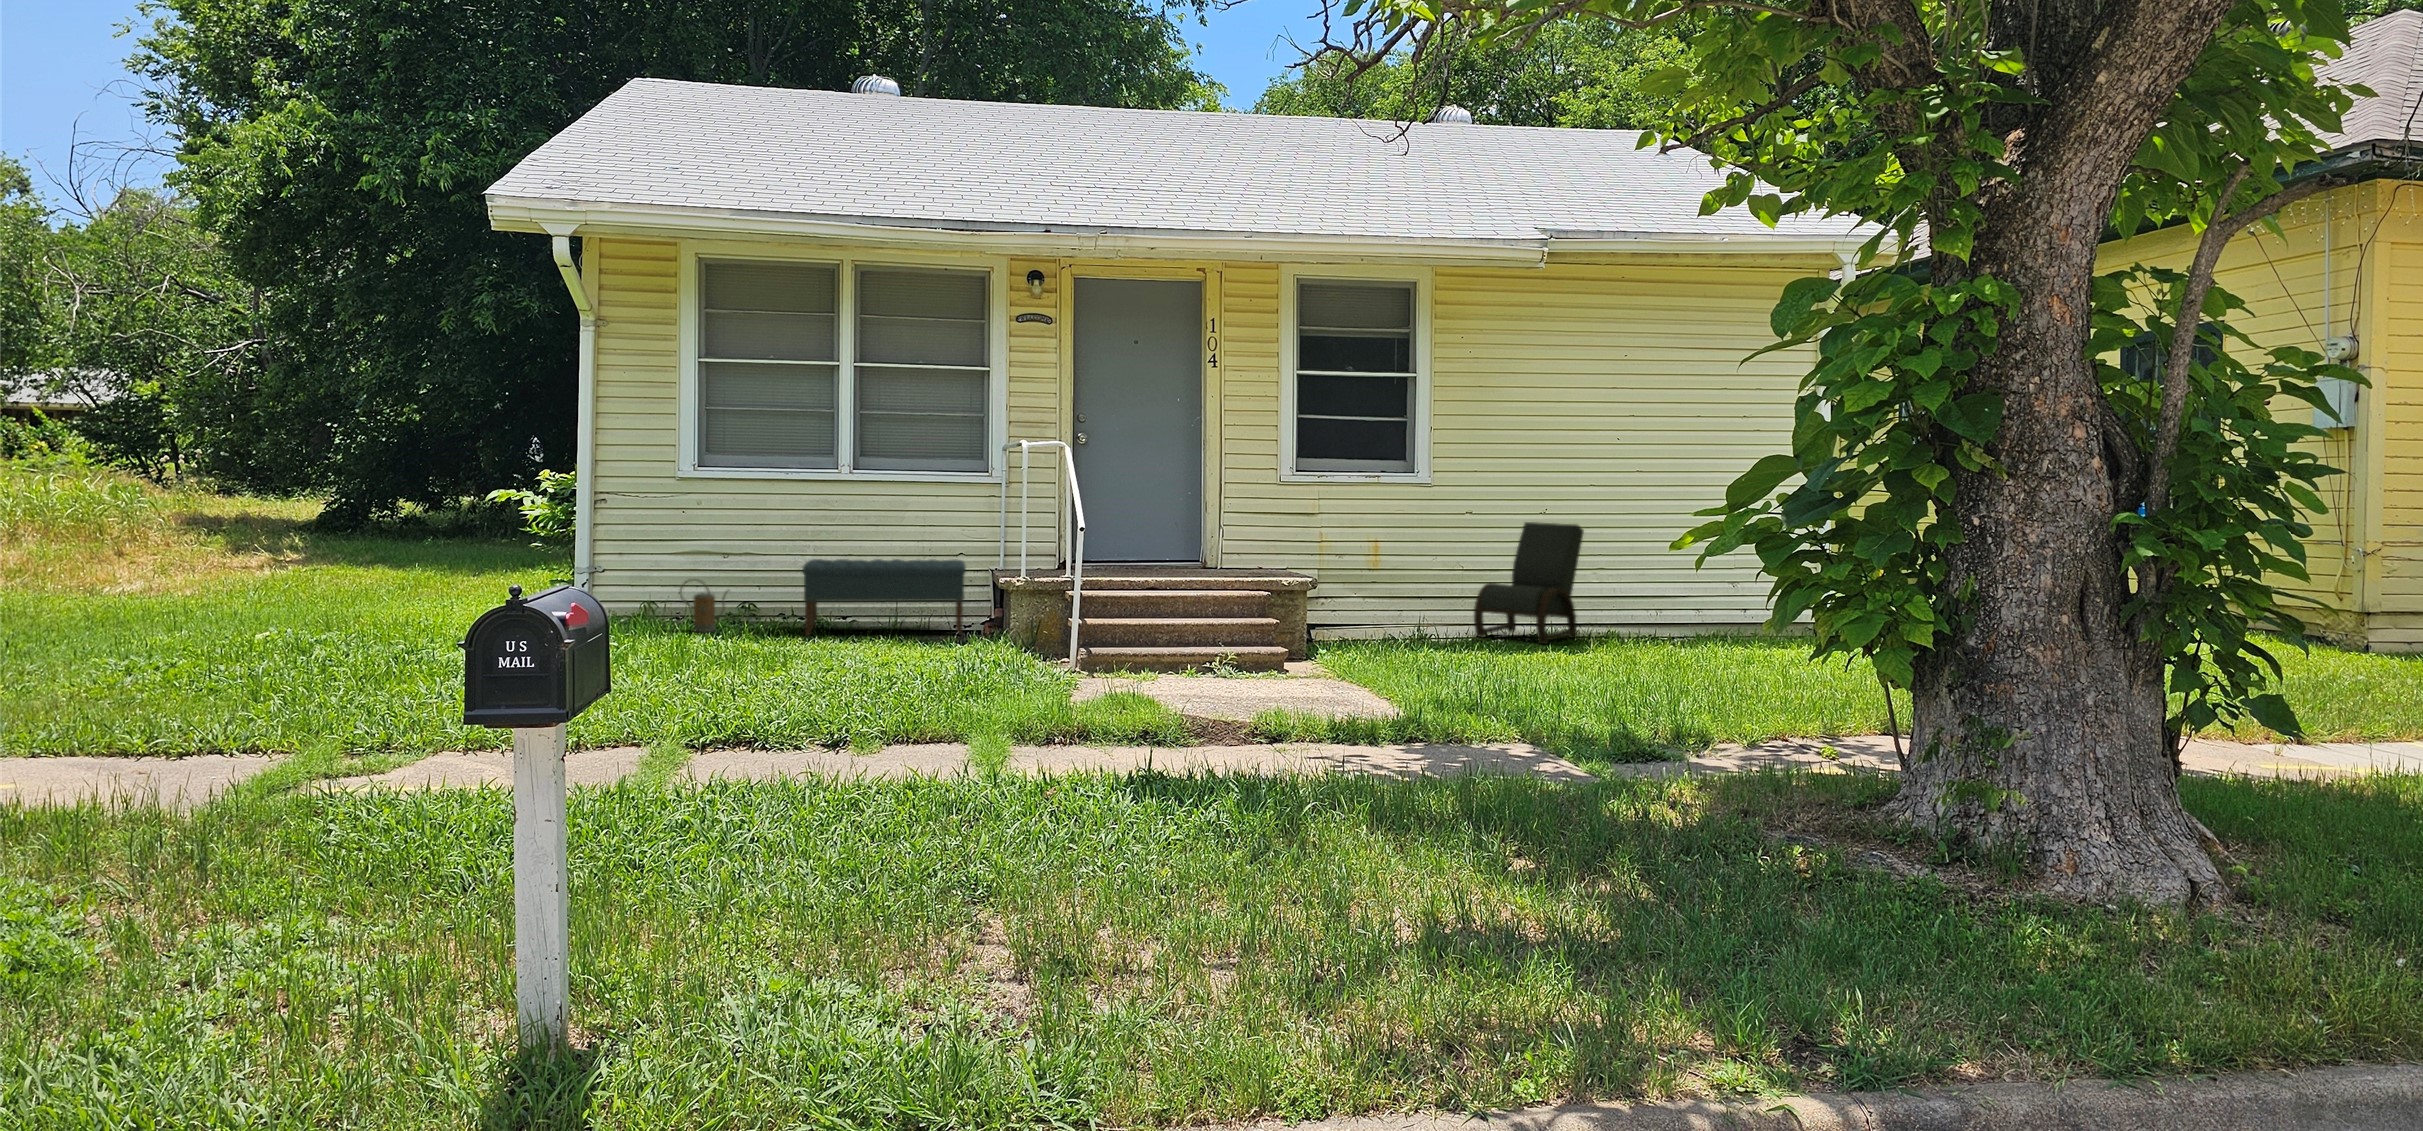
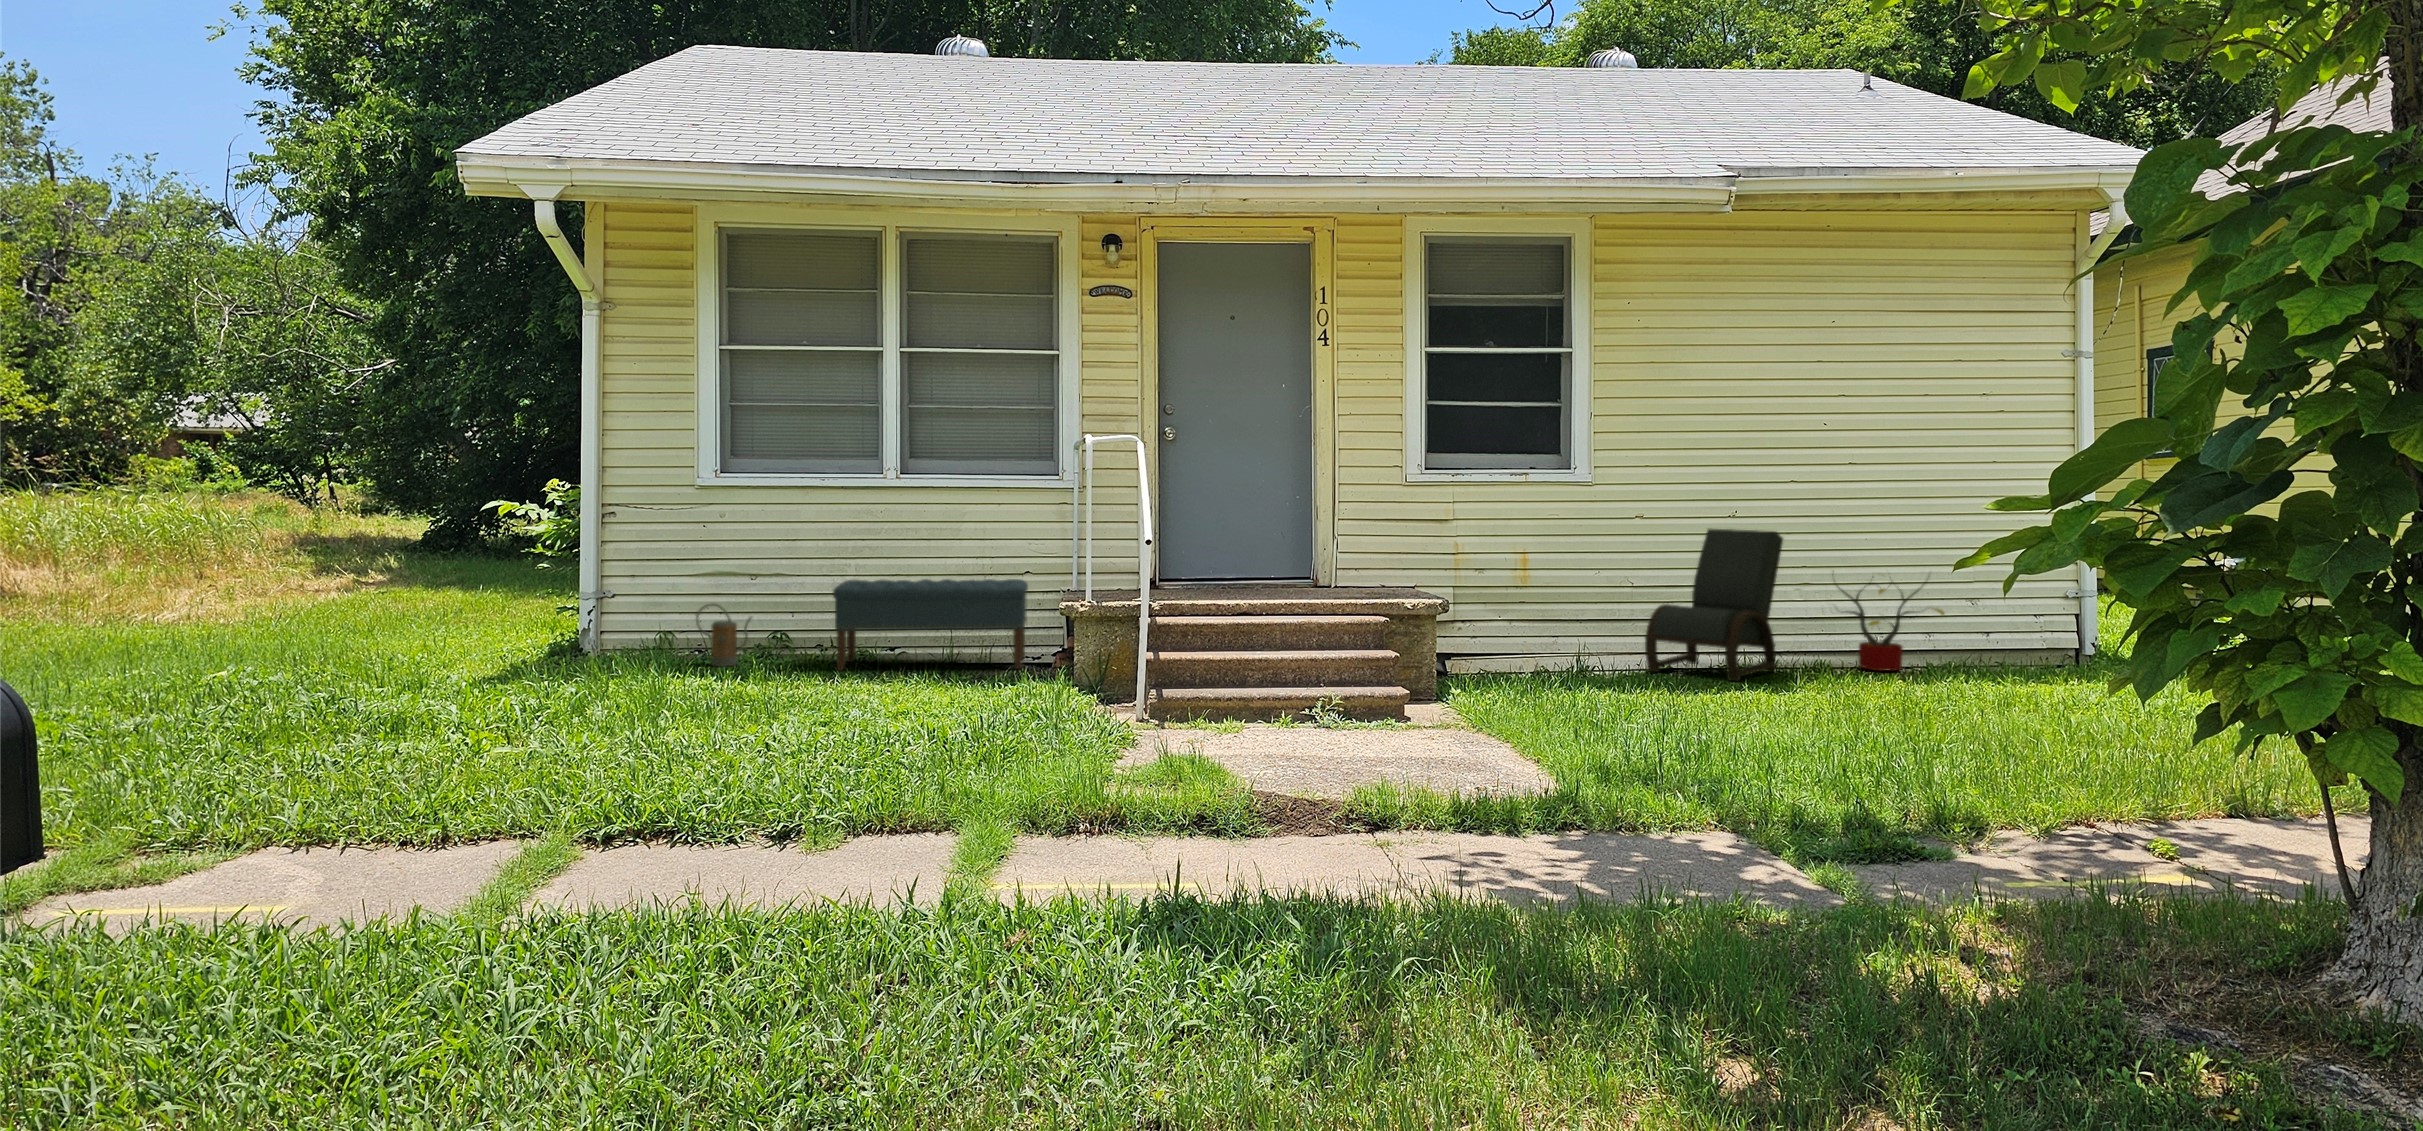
decorative plant: none [1613,556,1708,637] -> present [1834,575,1944,671]

